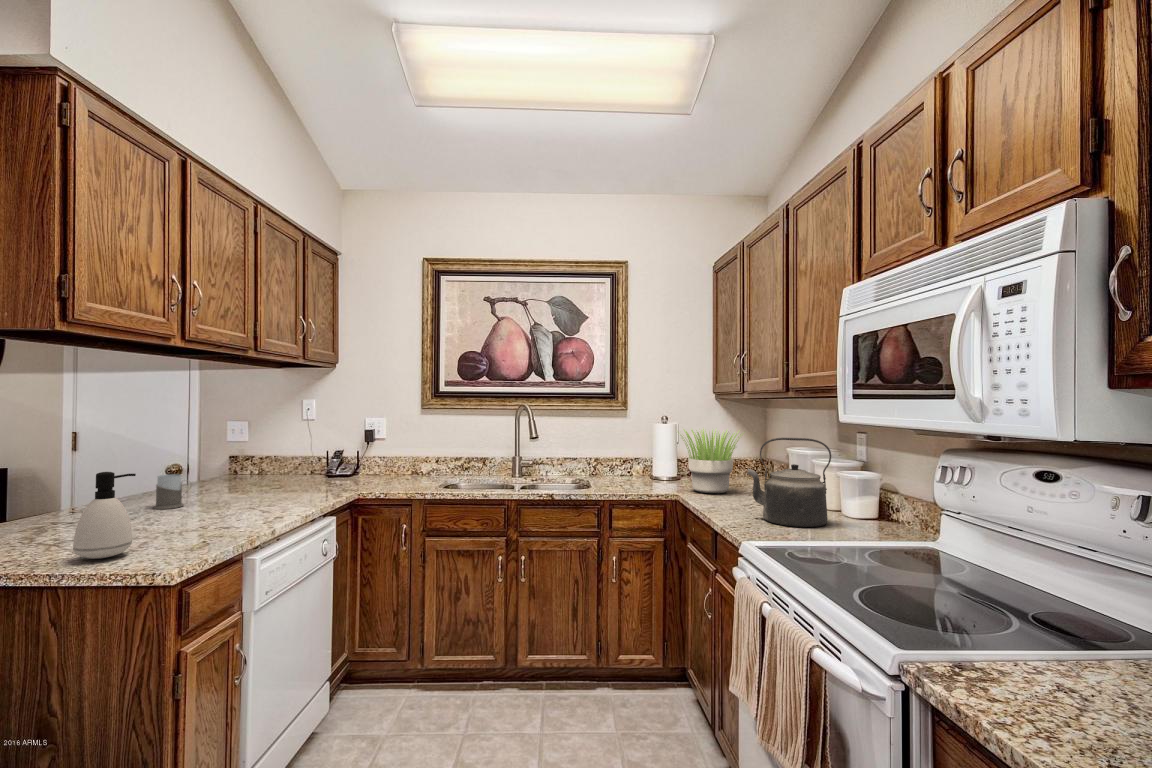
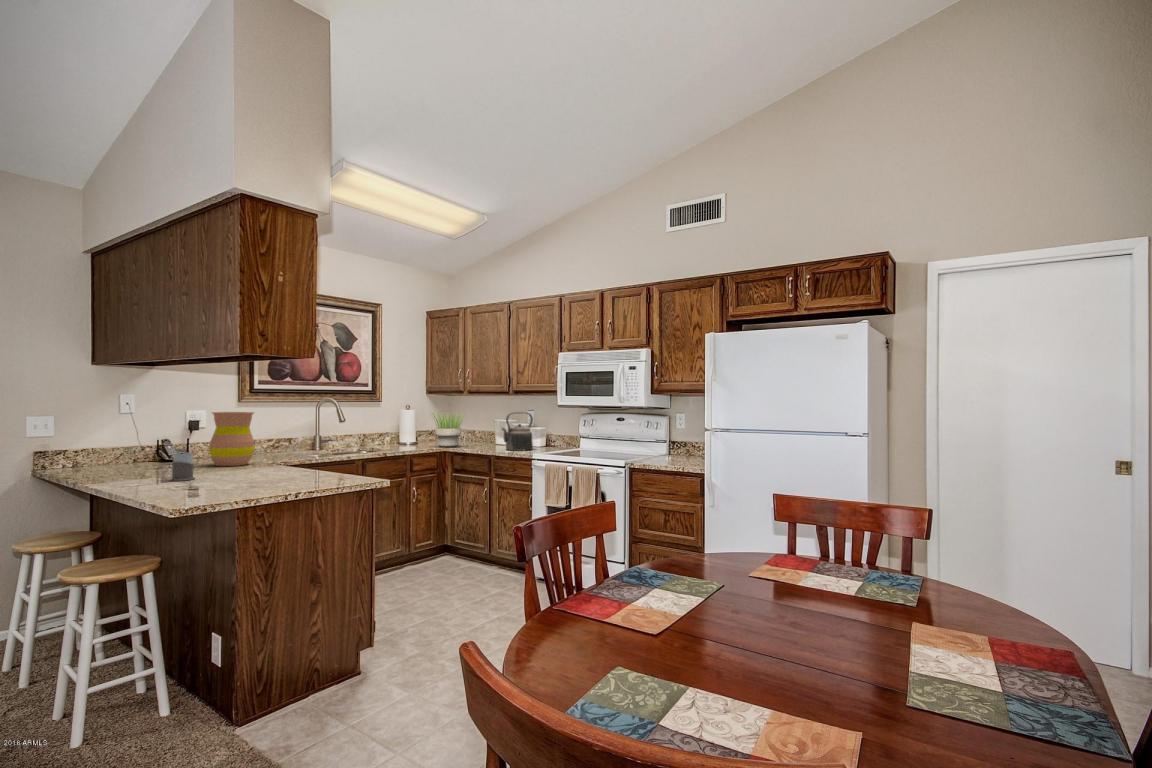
vase: none [309,422,361,491] -> present [209,412,254,466]
soap dispenser: present [73,472,136,559] -> none [317,434,346,485]

